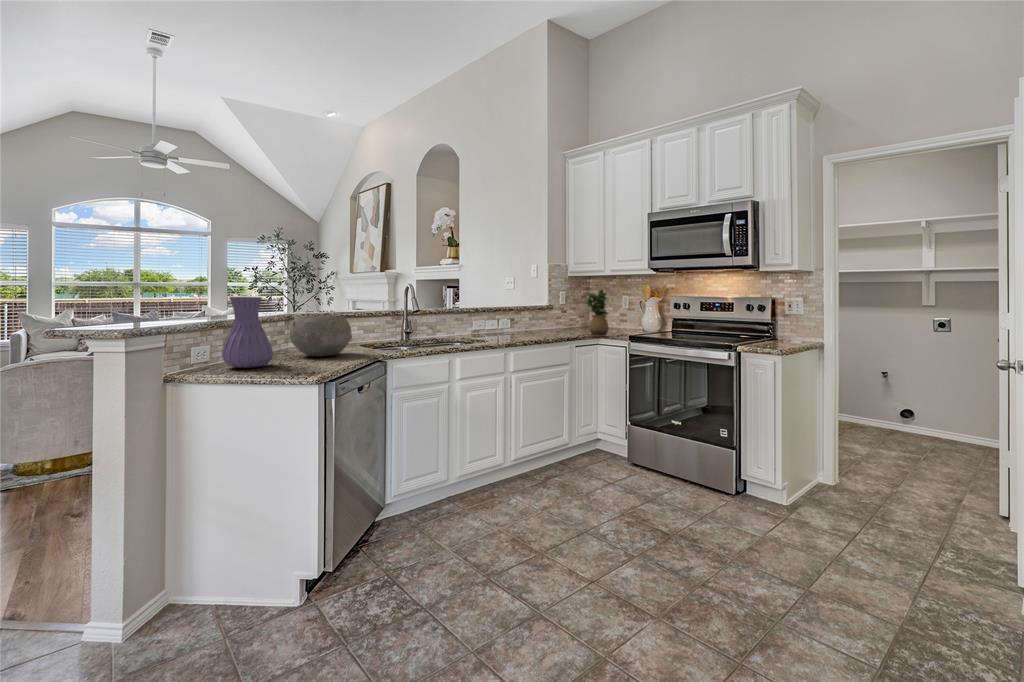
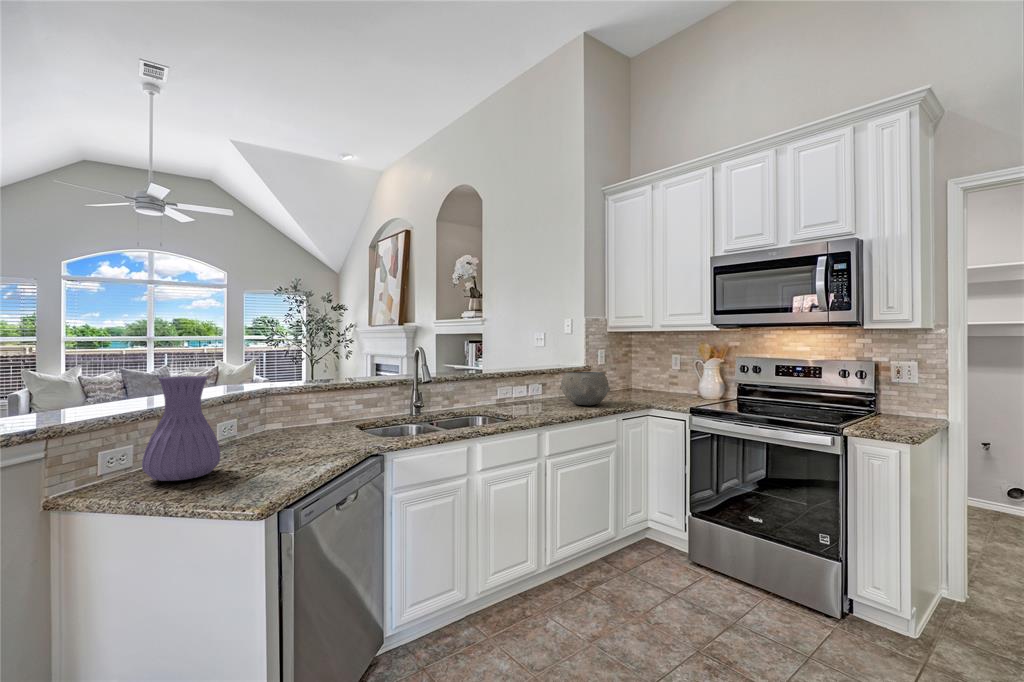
potted plant: present [586,289,609,337] -> none [632,348,663,406]
ceramic bowl: present [289,316,352,356] -> present [560,372,610,405]

